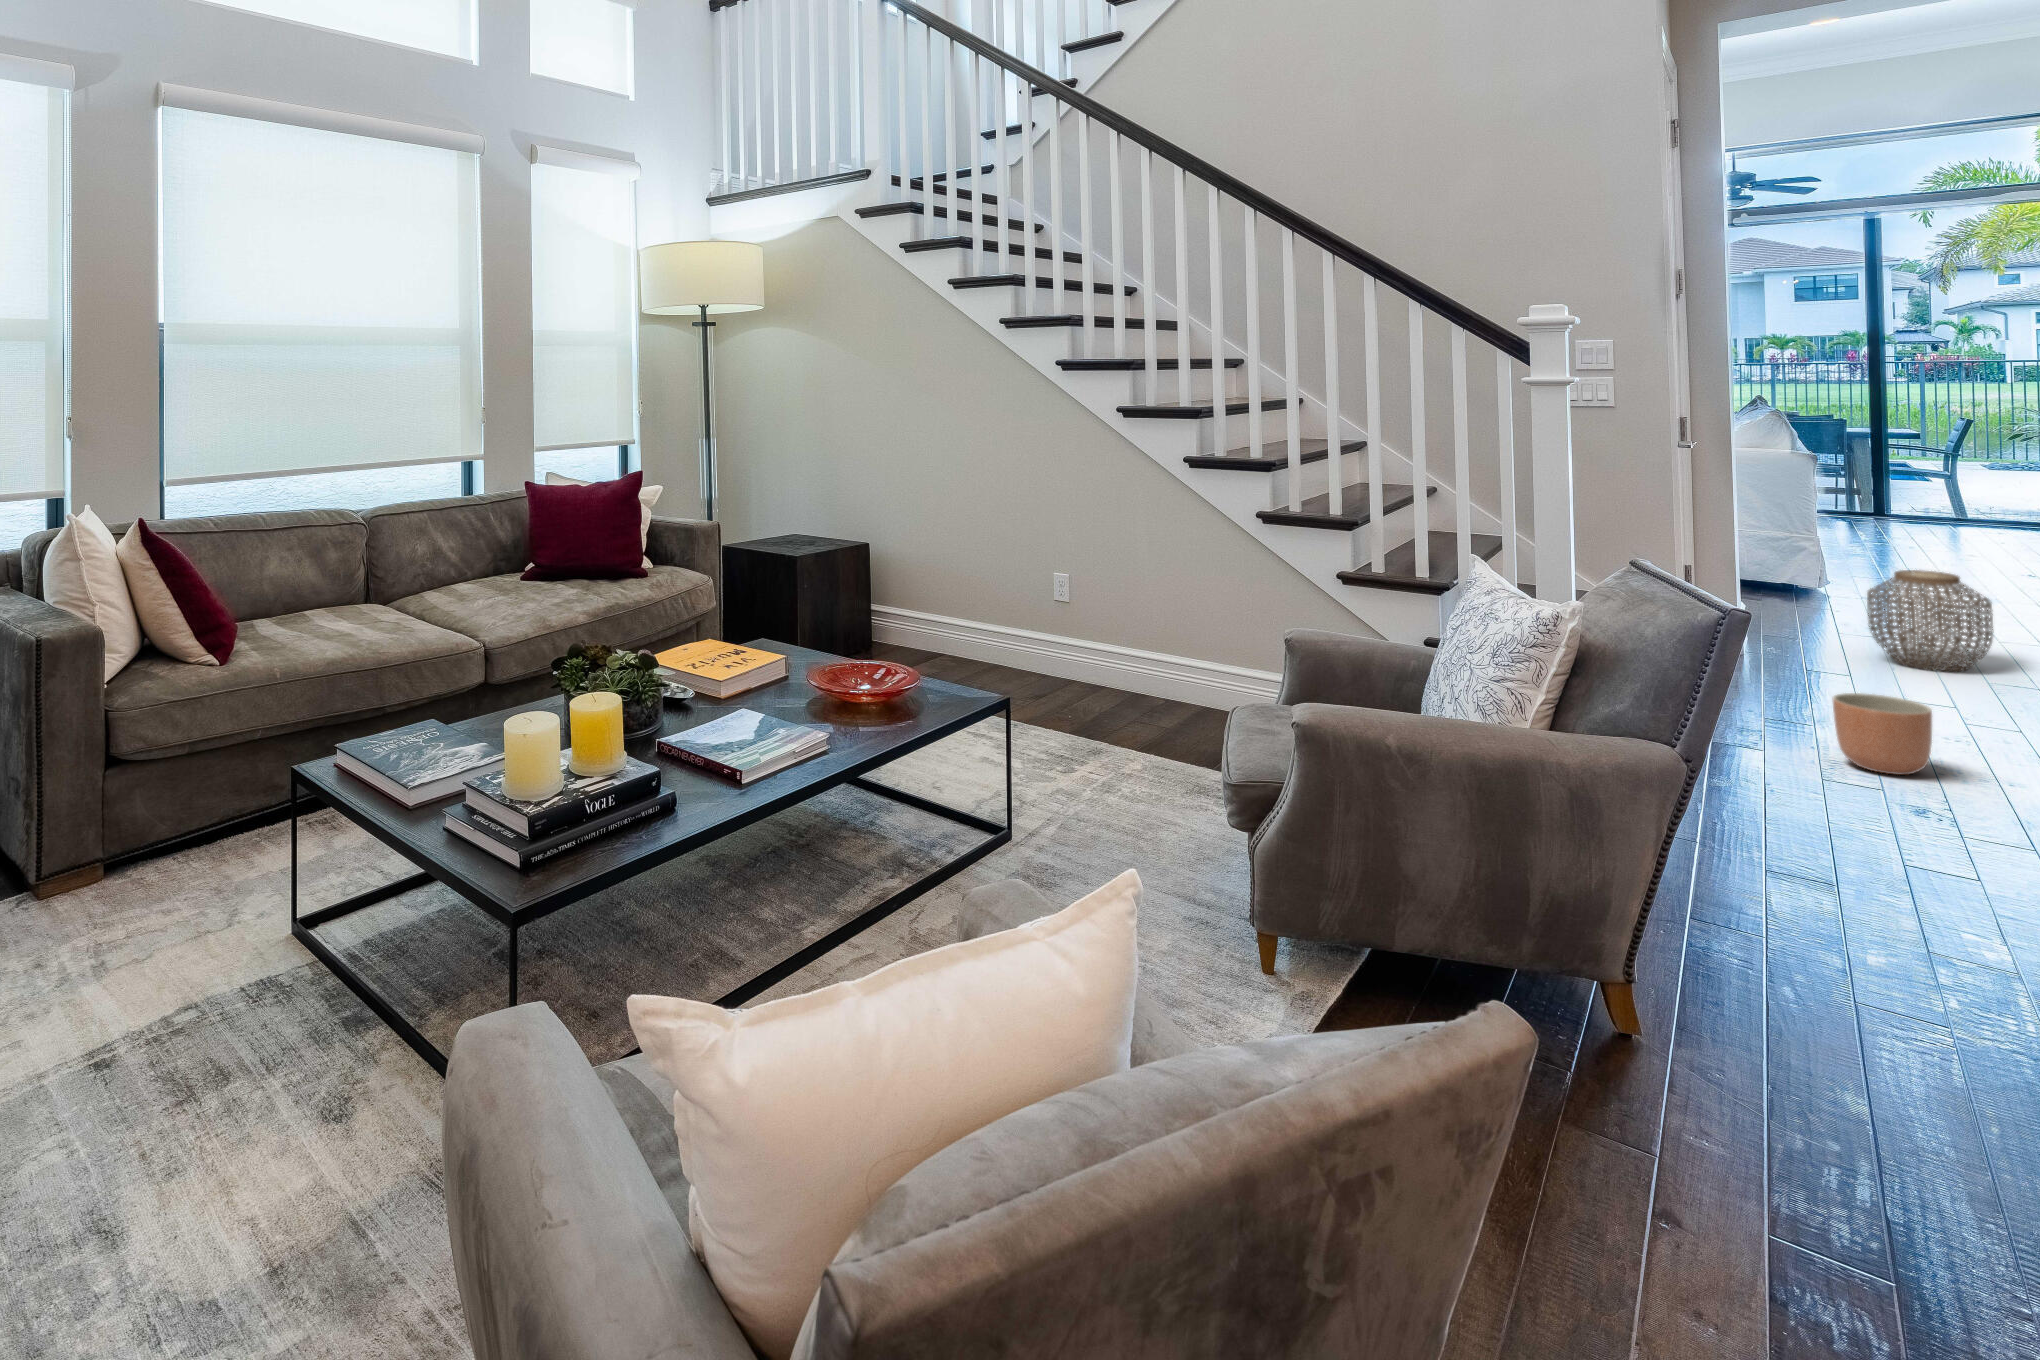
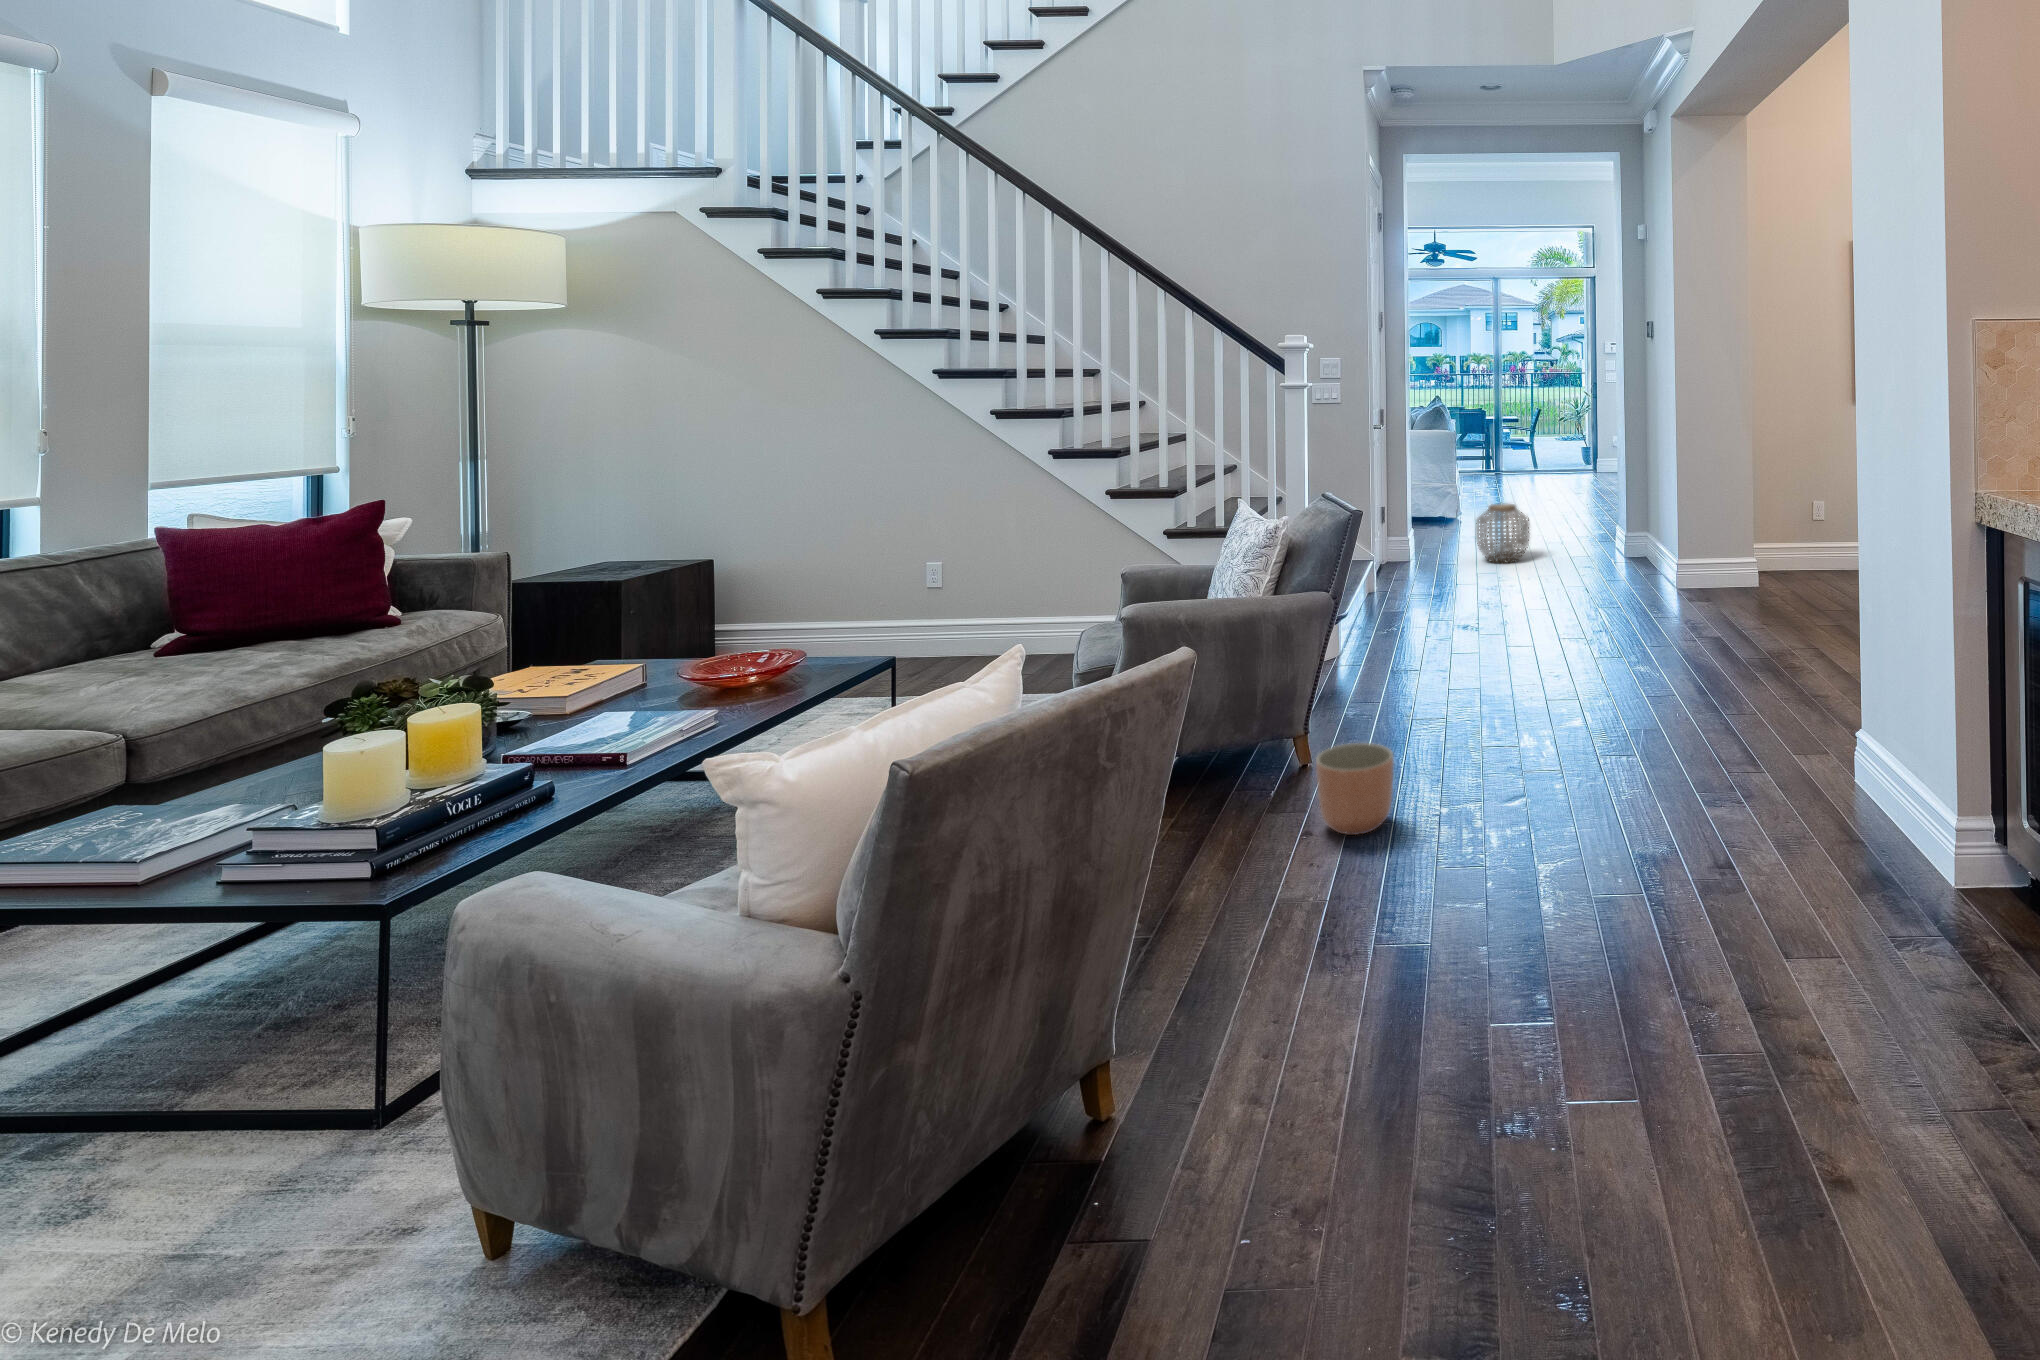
planter: present [1833,693,1932,775] -> present [1316,743,1394,835]

